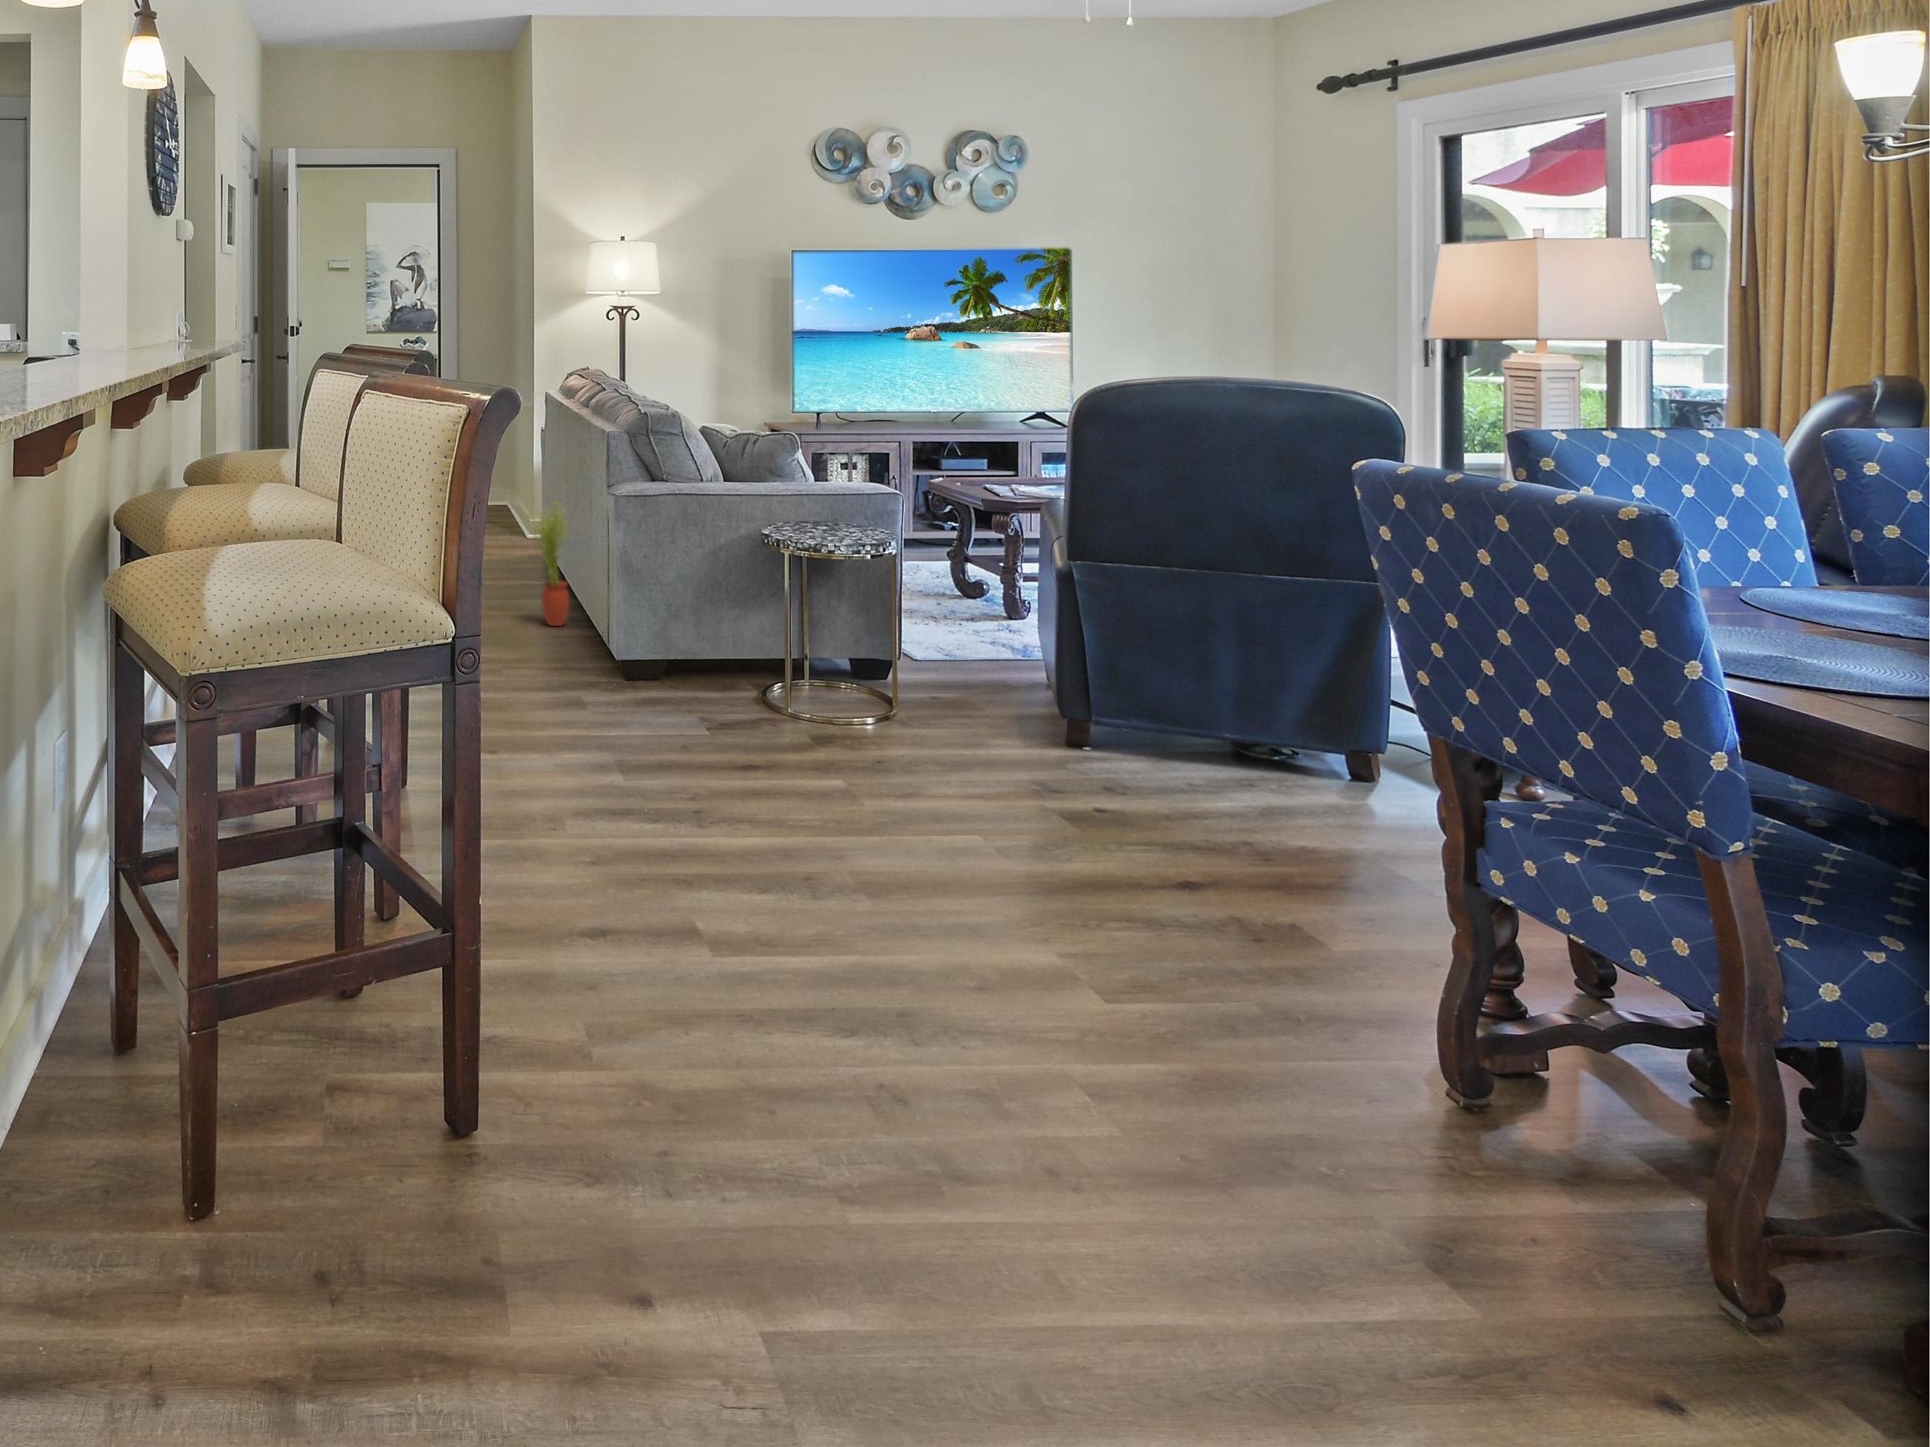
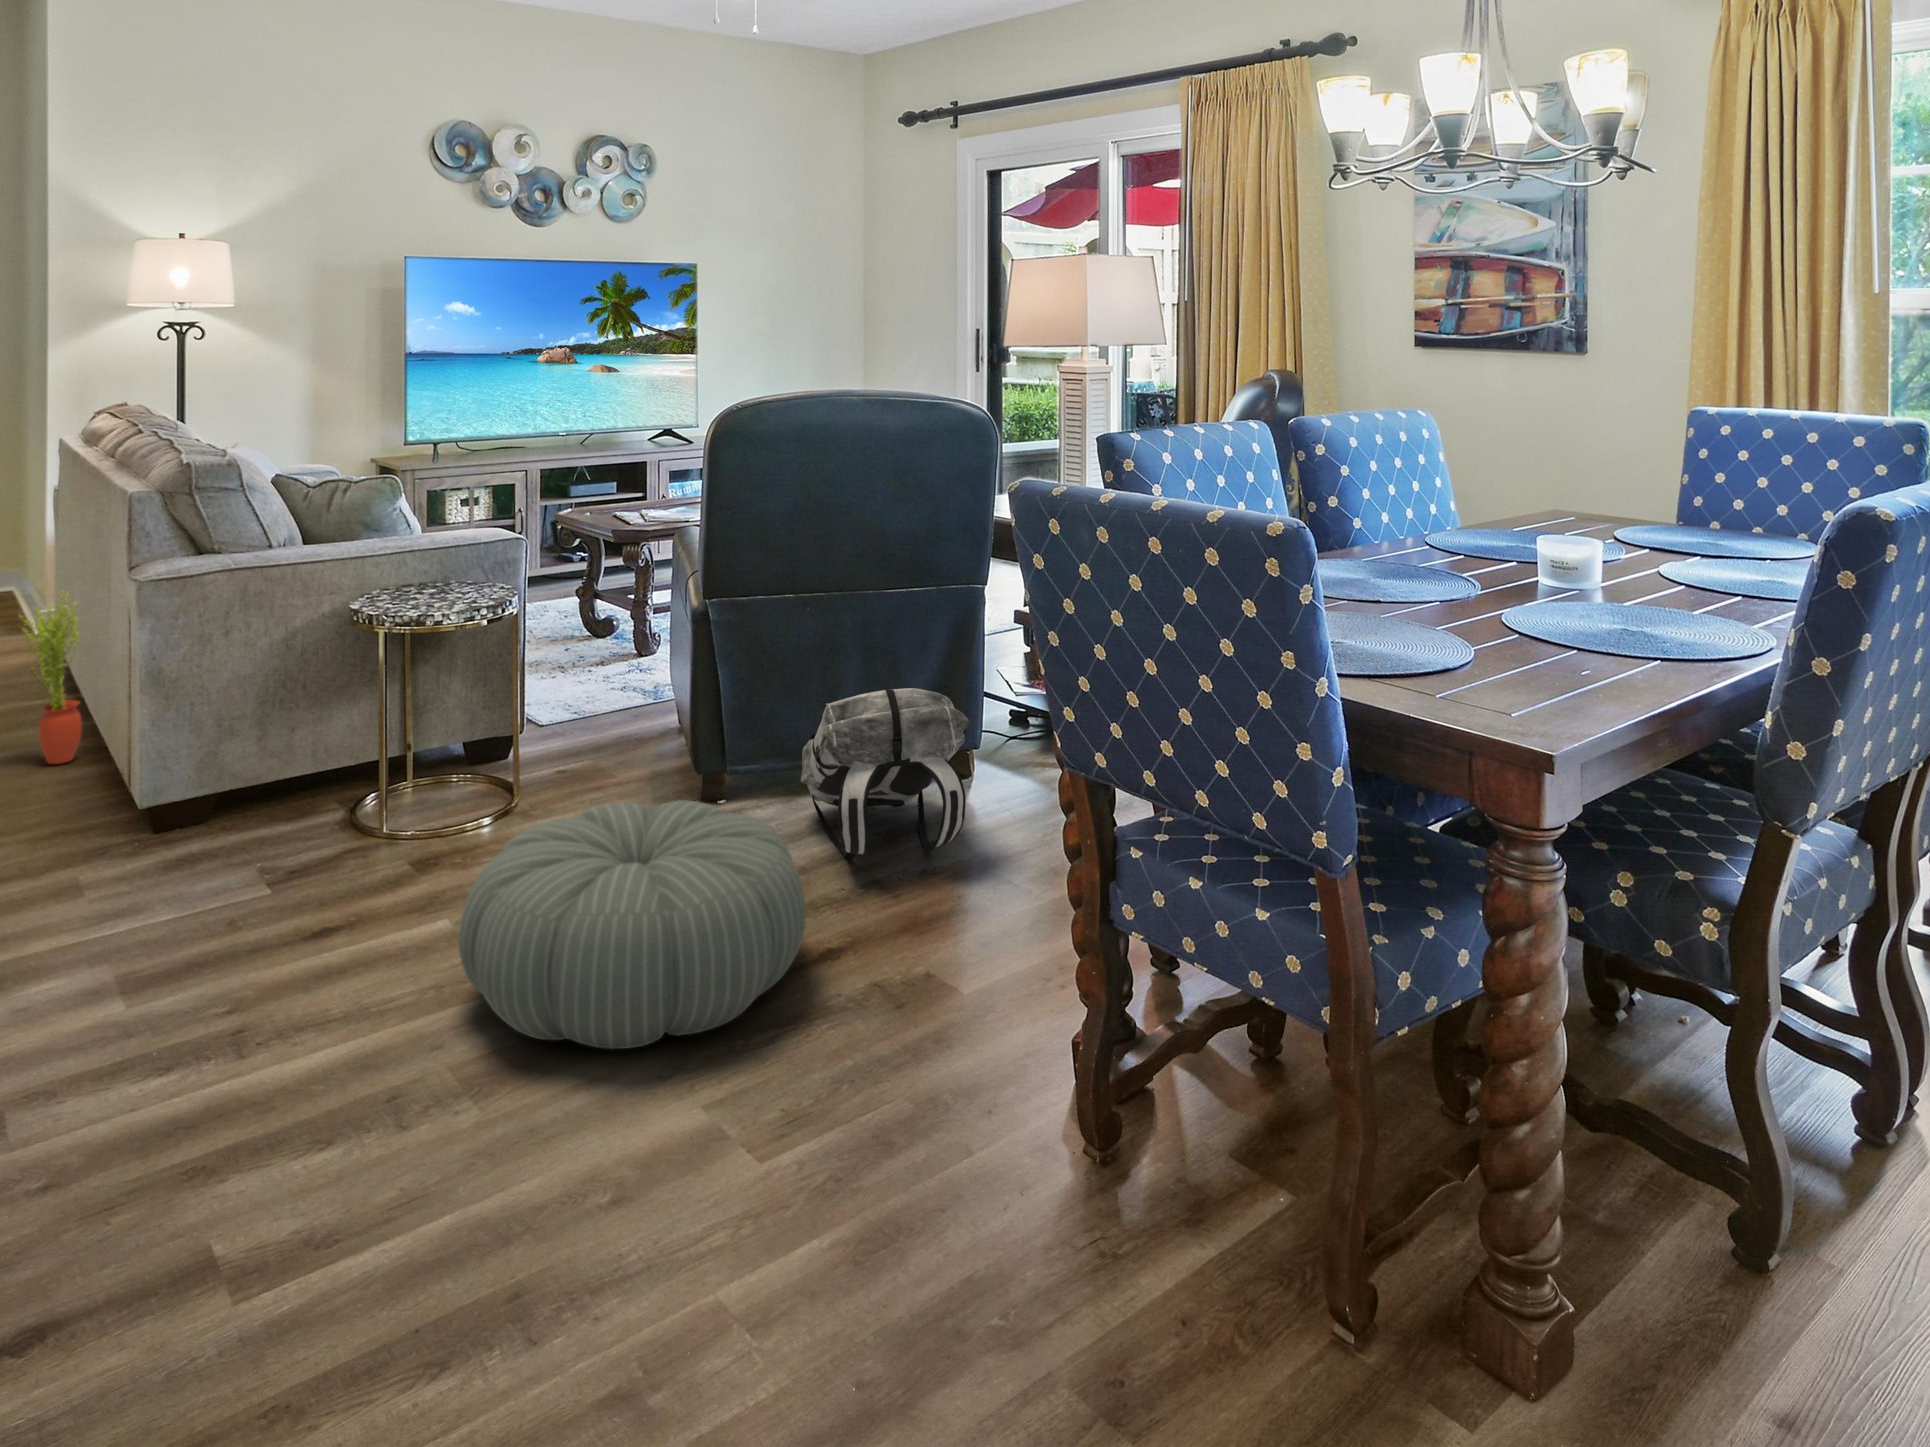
backpack: none [1170,663,1359,826] -> present [801,688,969,858]
pouf: none [859,712,1167,903] -> present [459,800,806,1049]

